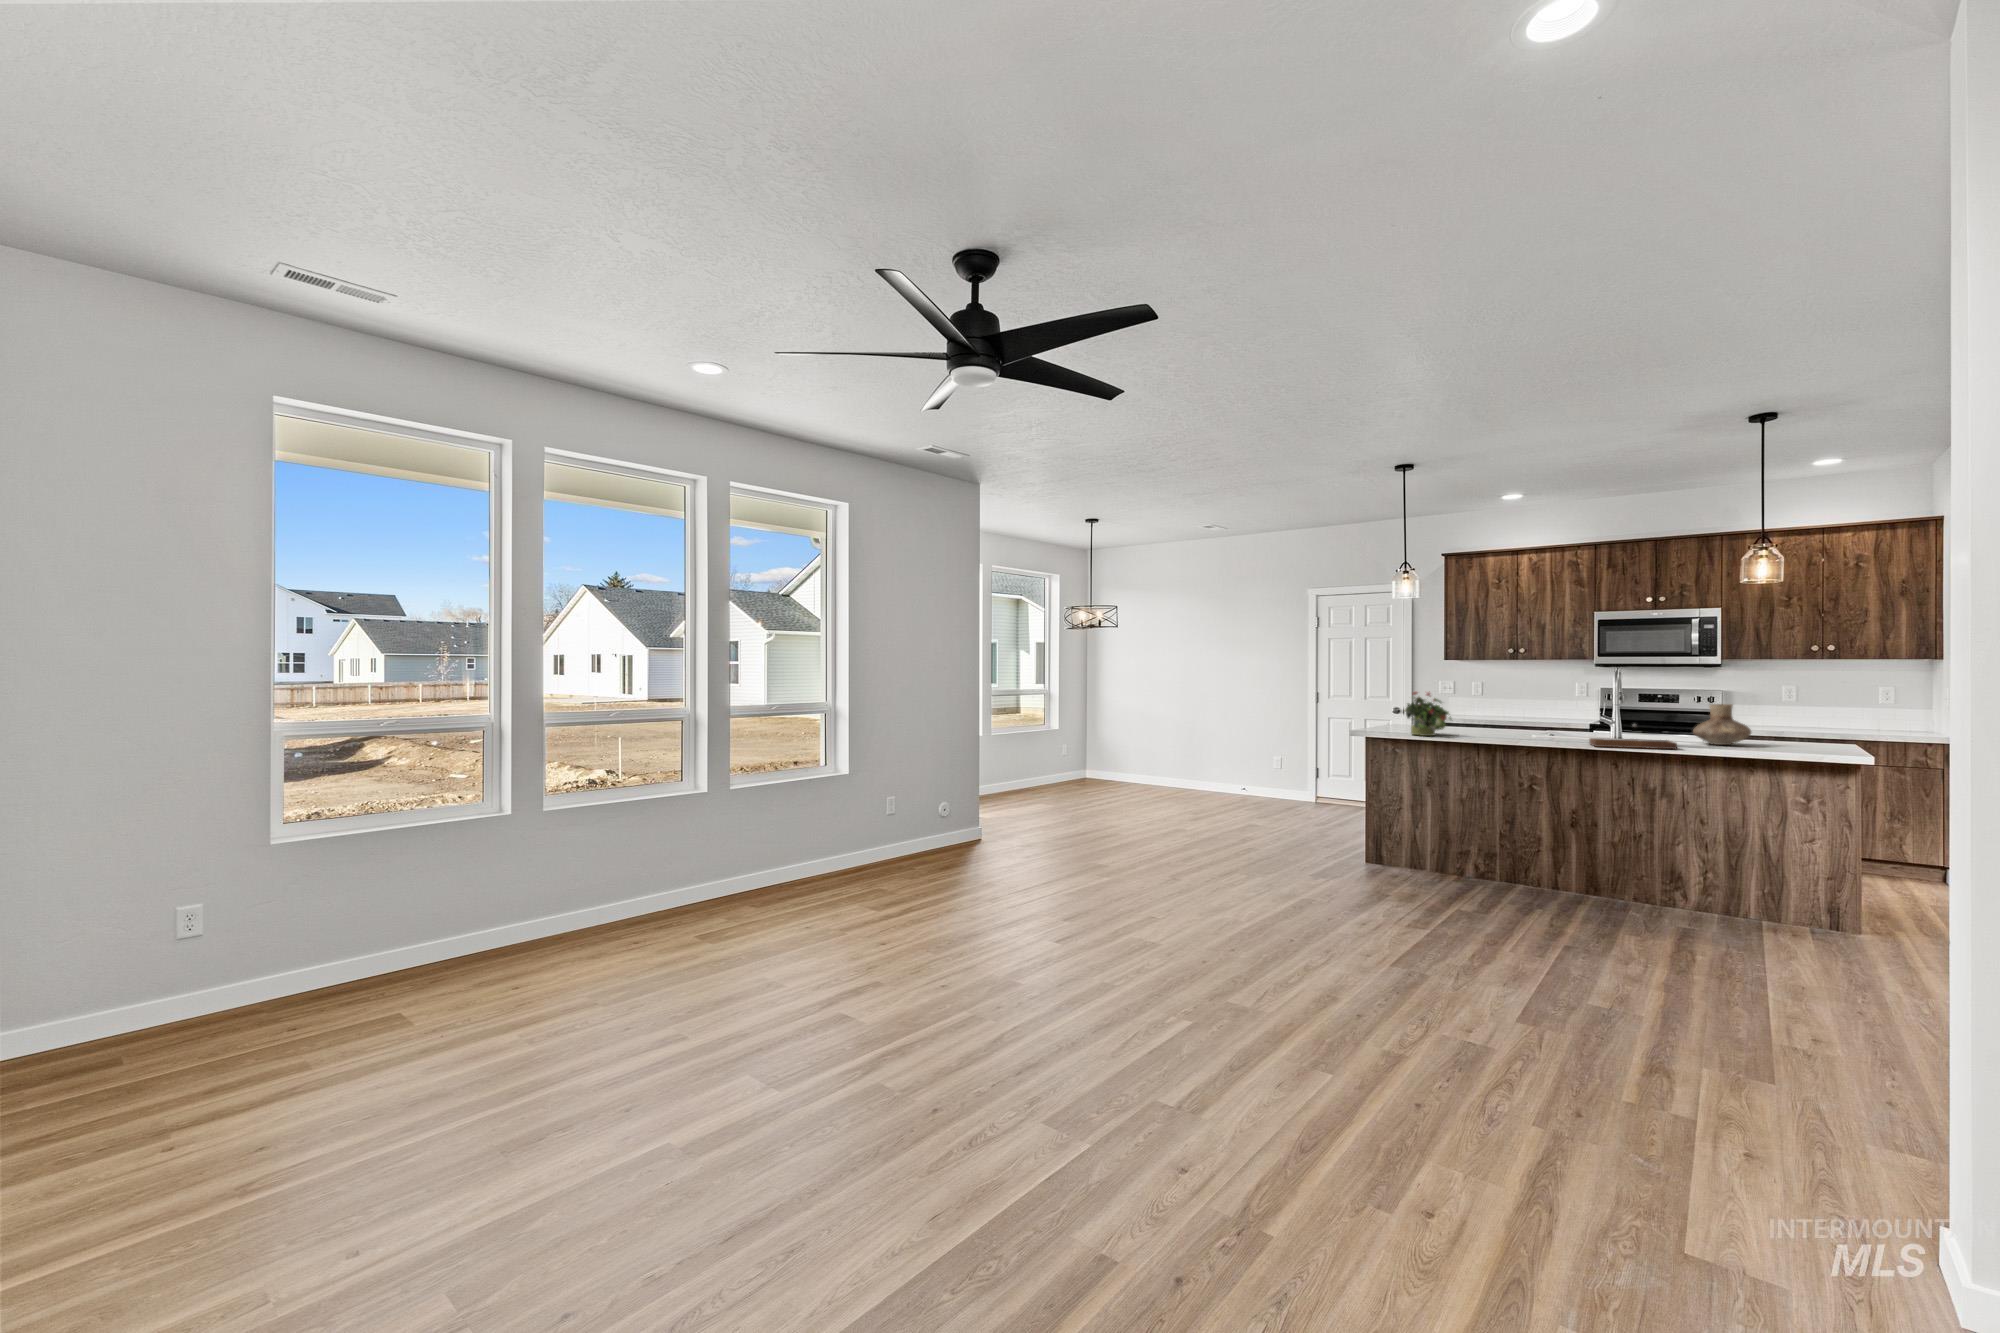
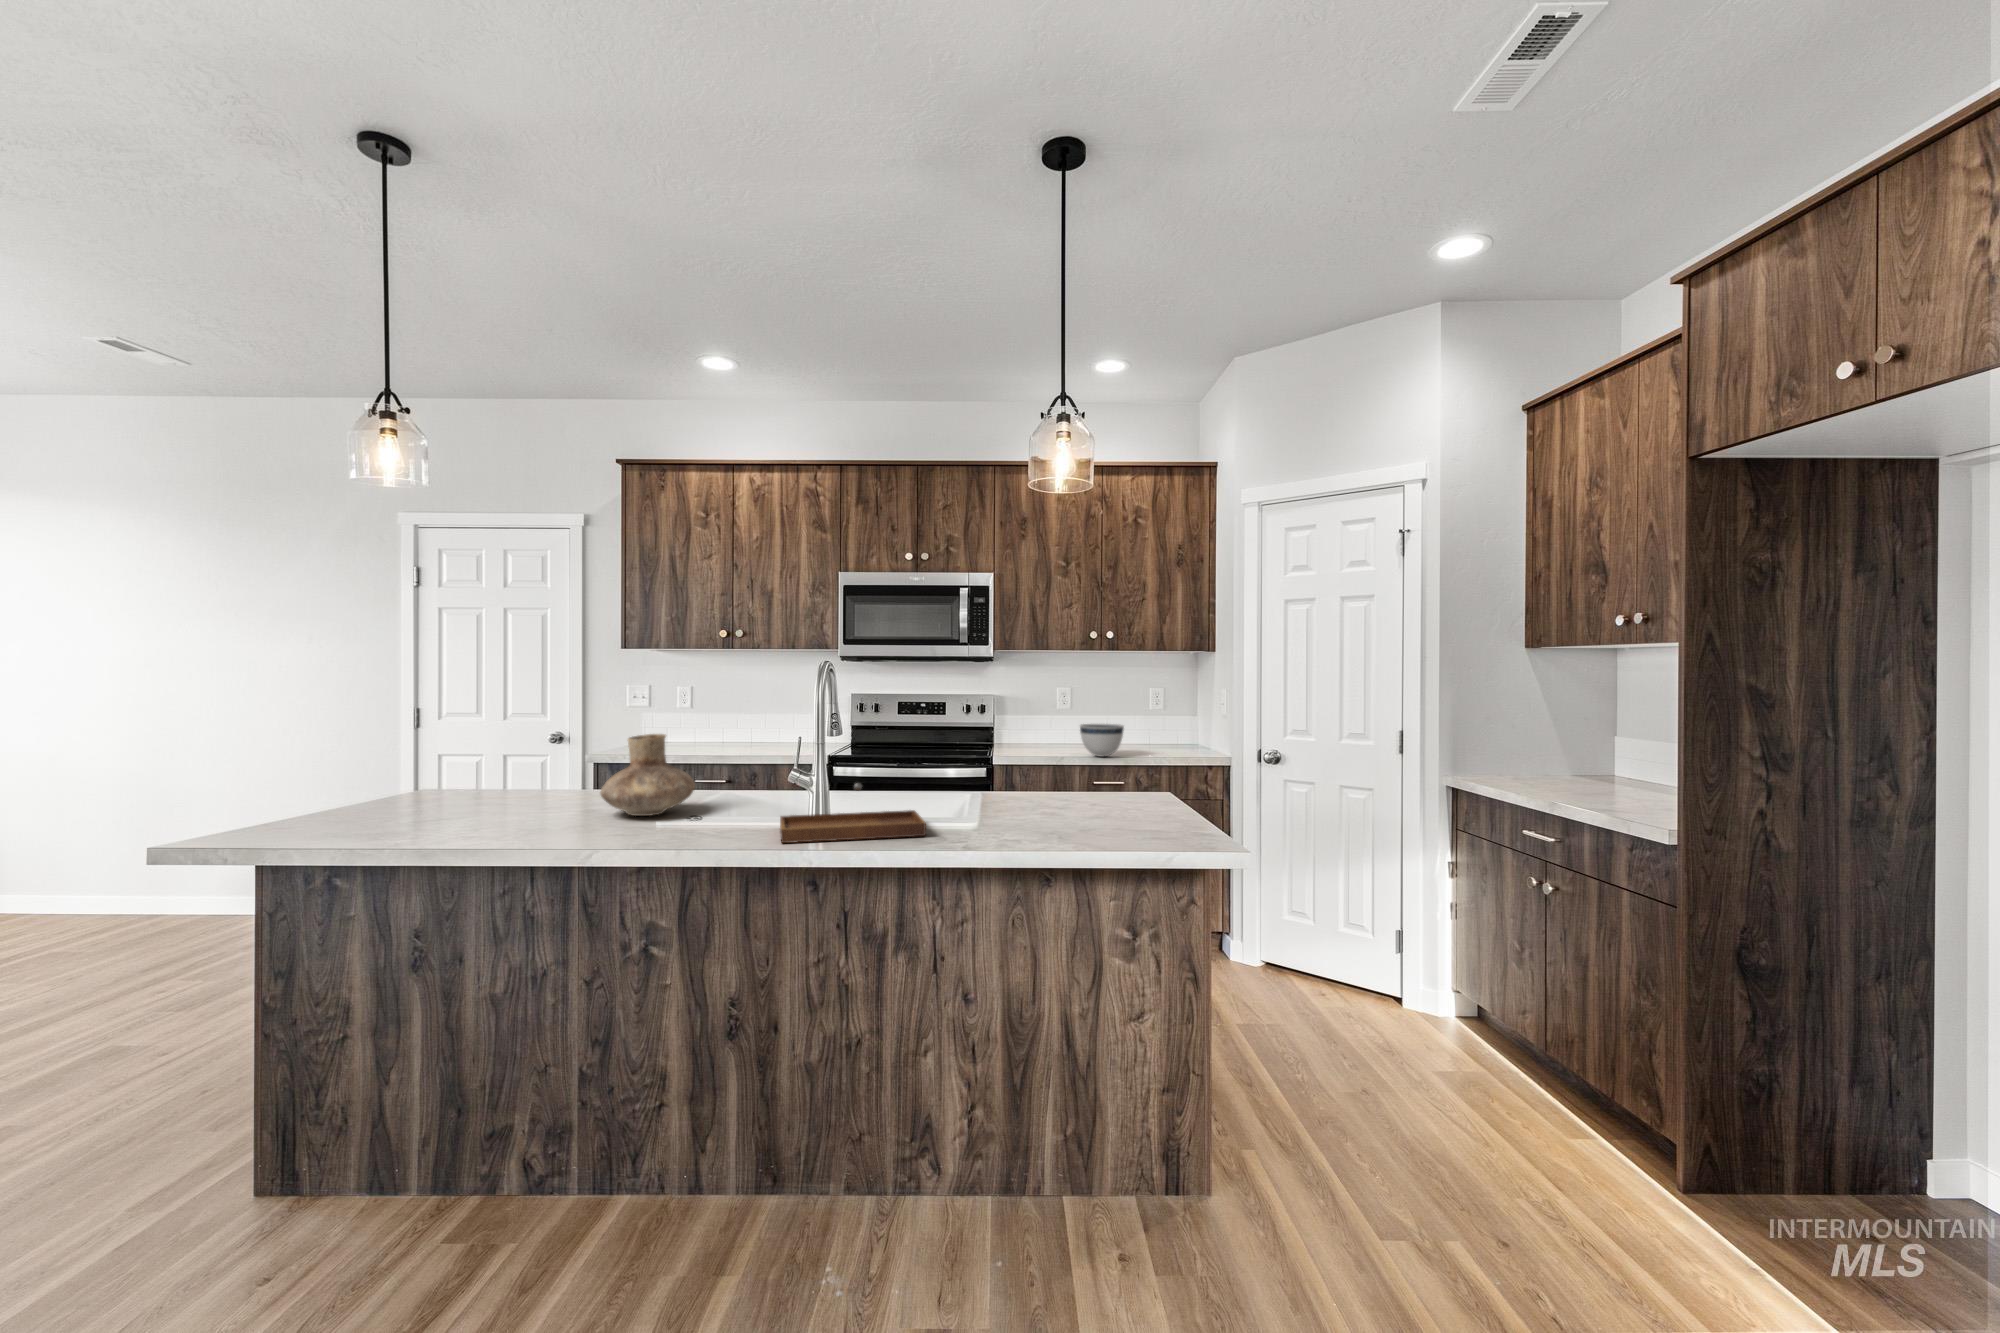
potted plant: present [1404,692,1451,736] -> none [400,720,524,829]
vase: present [1693,704,1751,745] -> present [600,734,695,816]
bowl: none [1798,712,1841,735] -> present [1080,724,1124,757]

